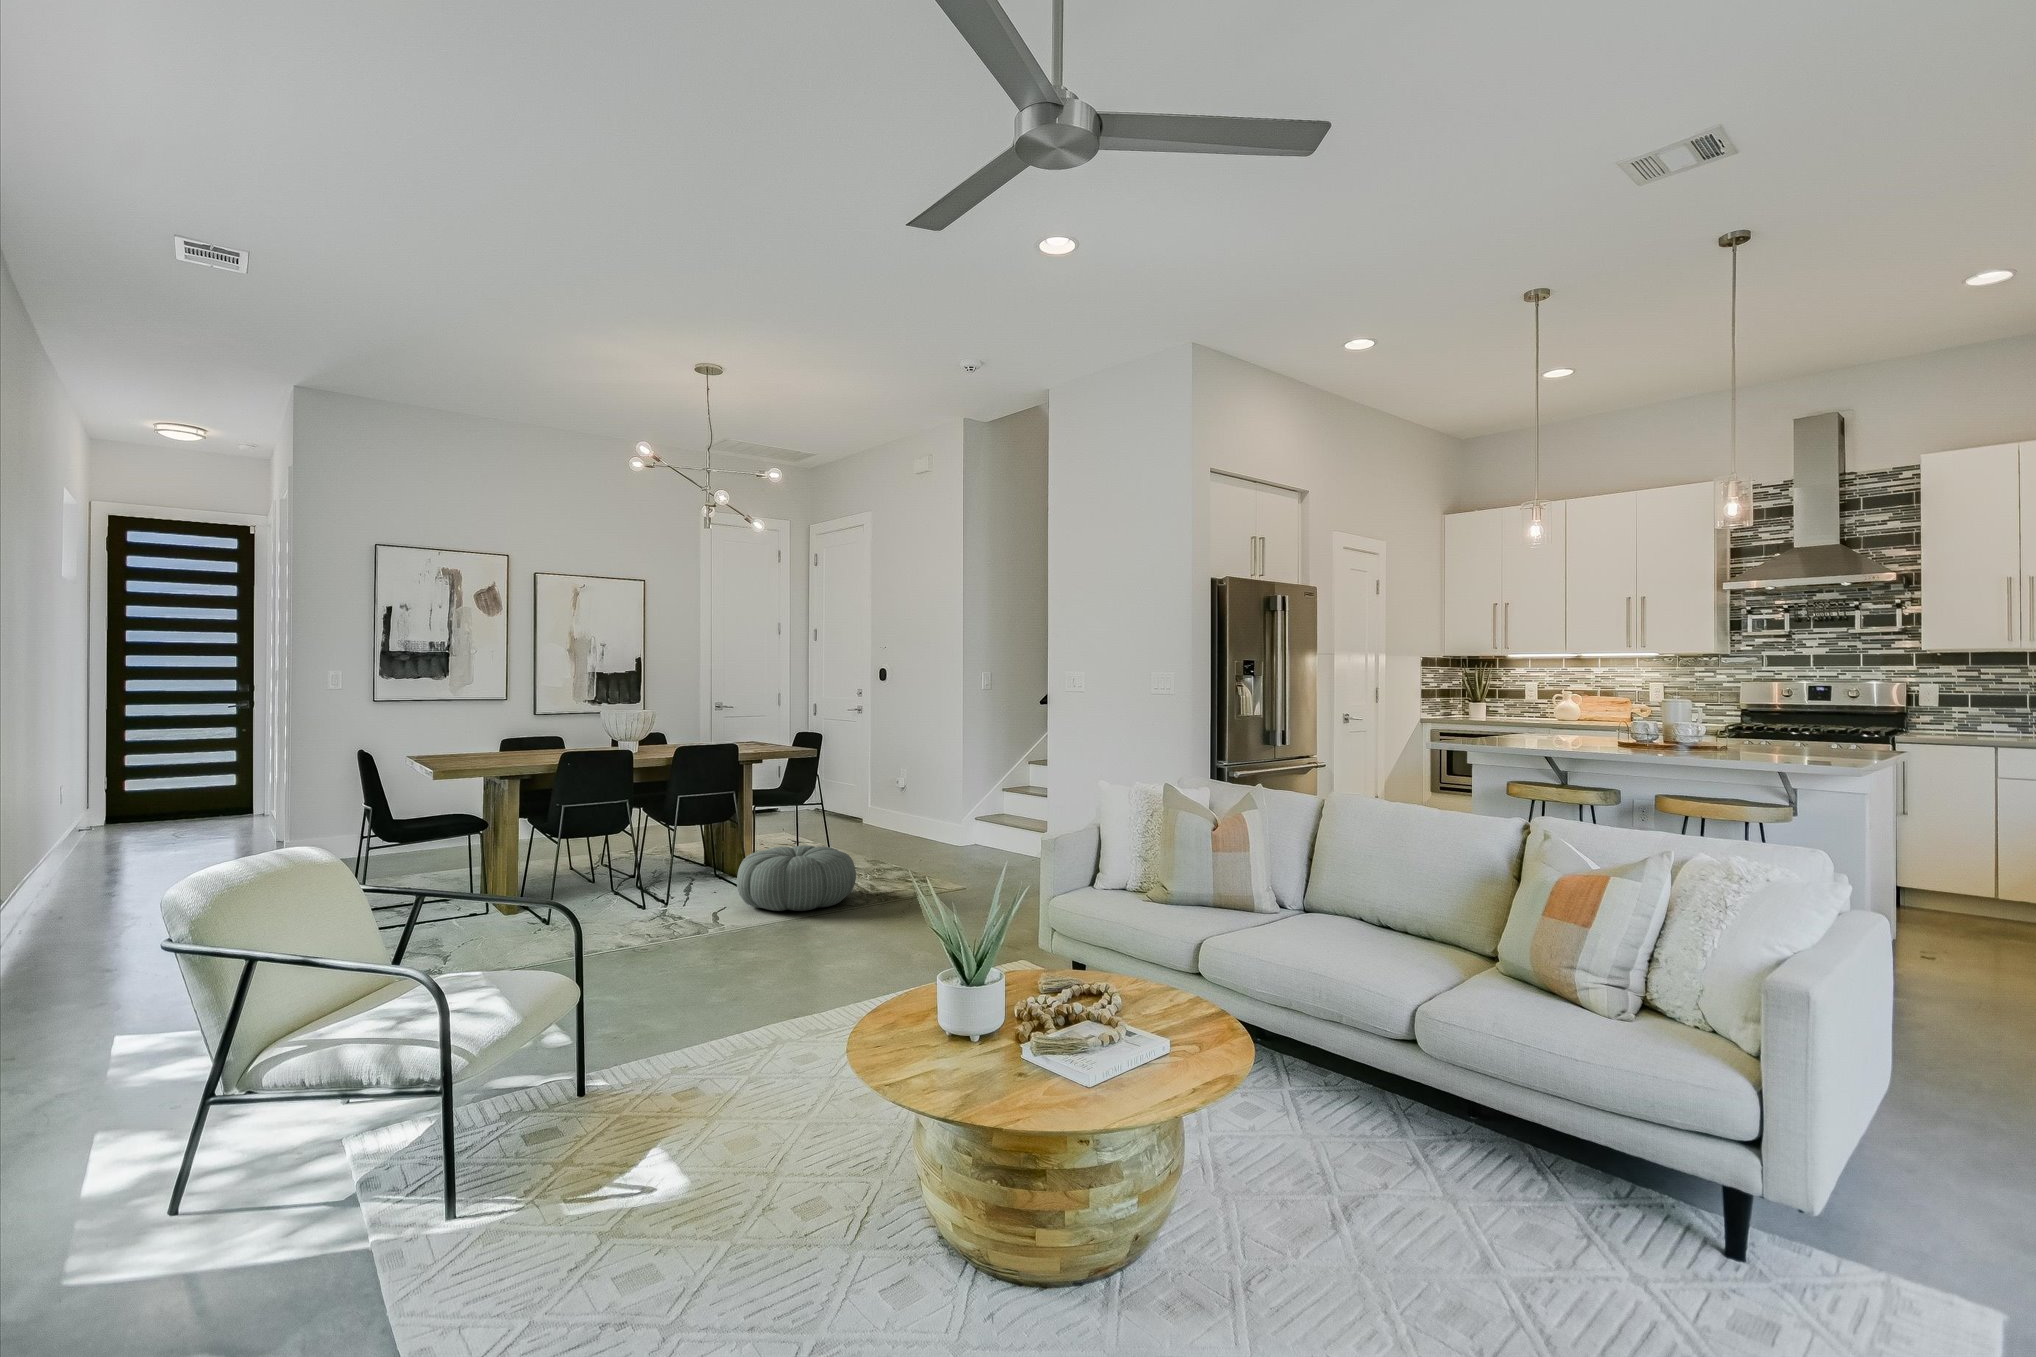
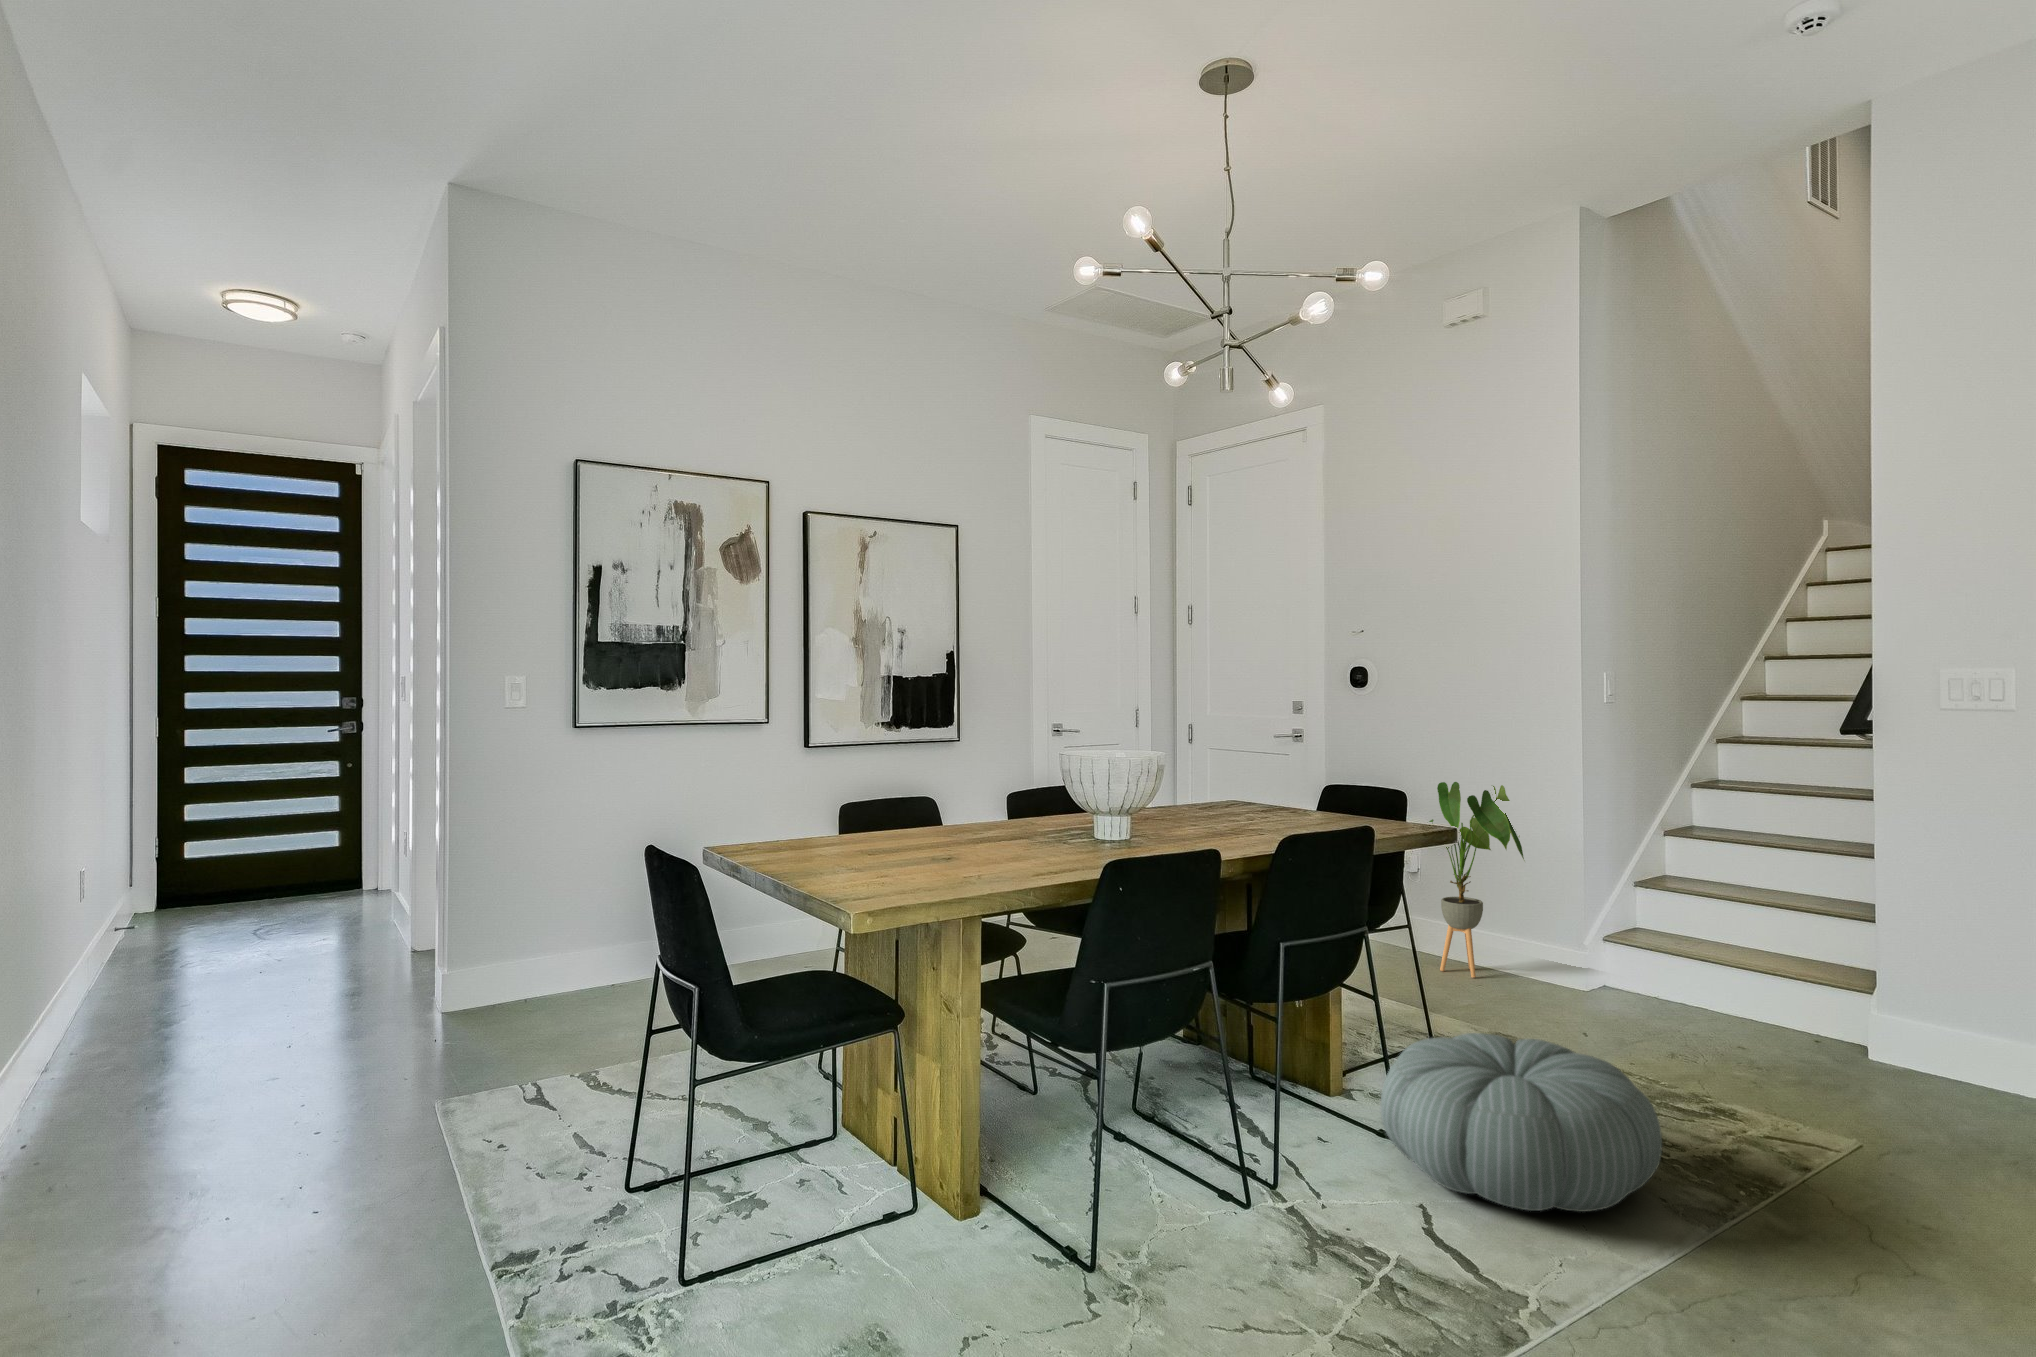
house plant: none [881,735,949,845] -> present [1429,782,1524,977]

